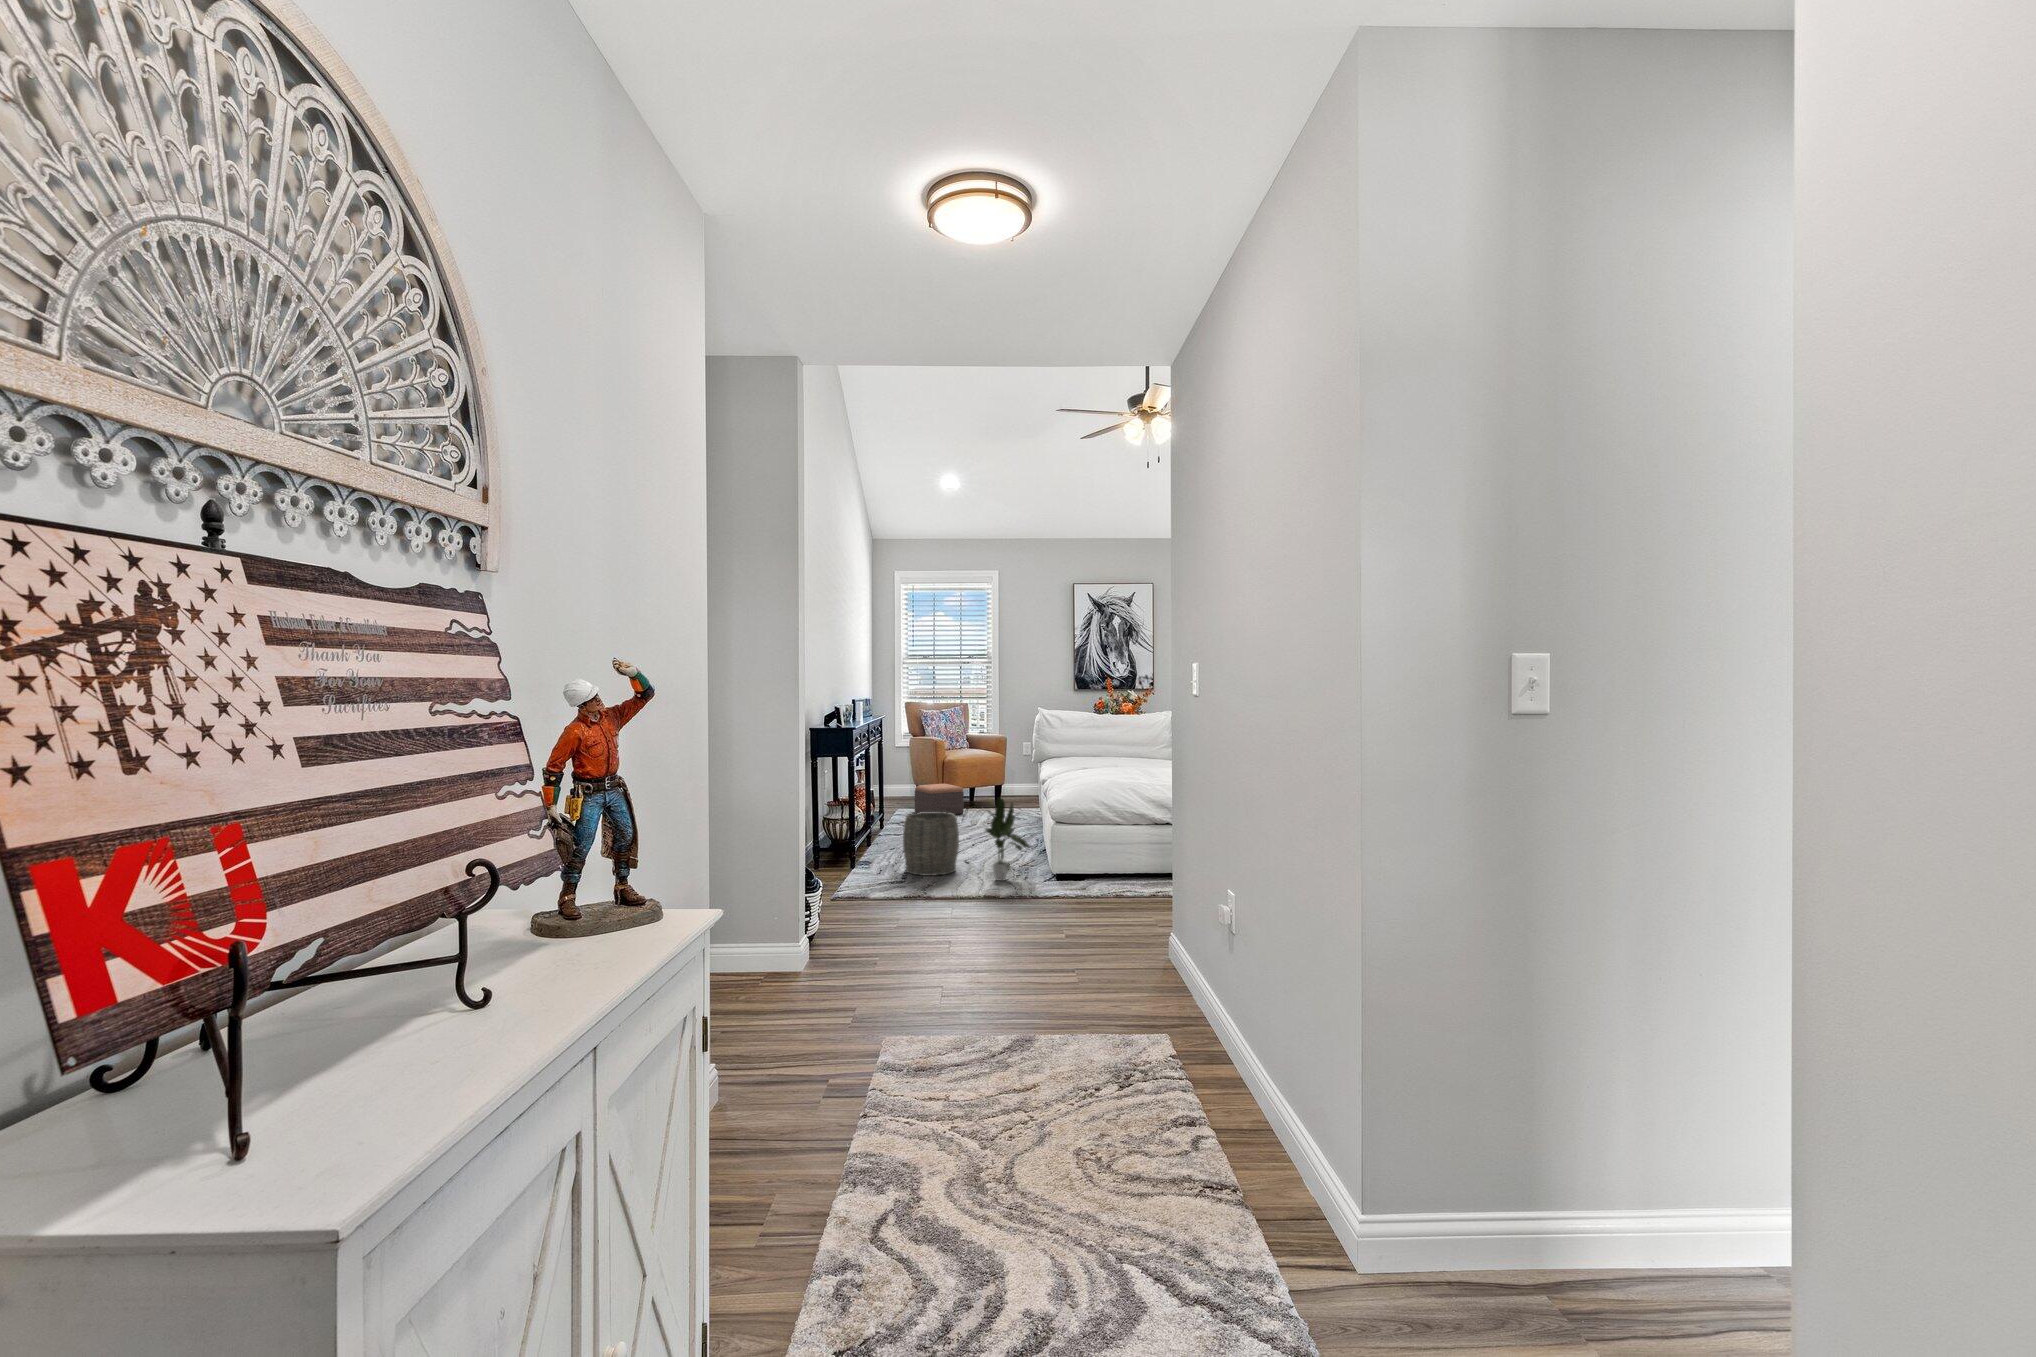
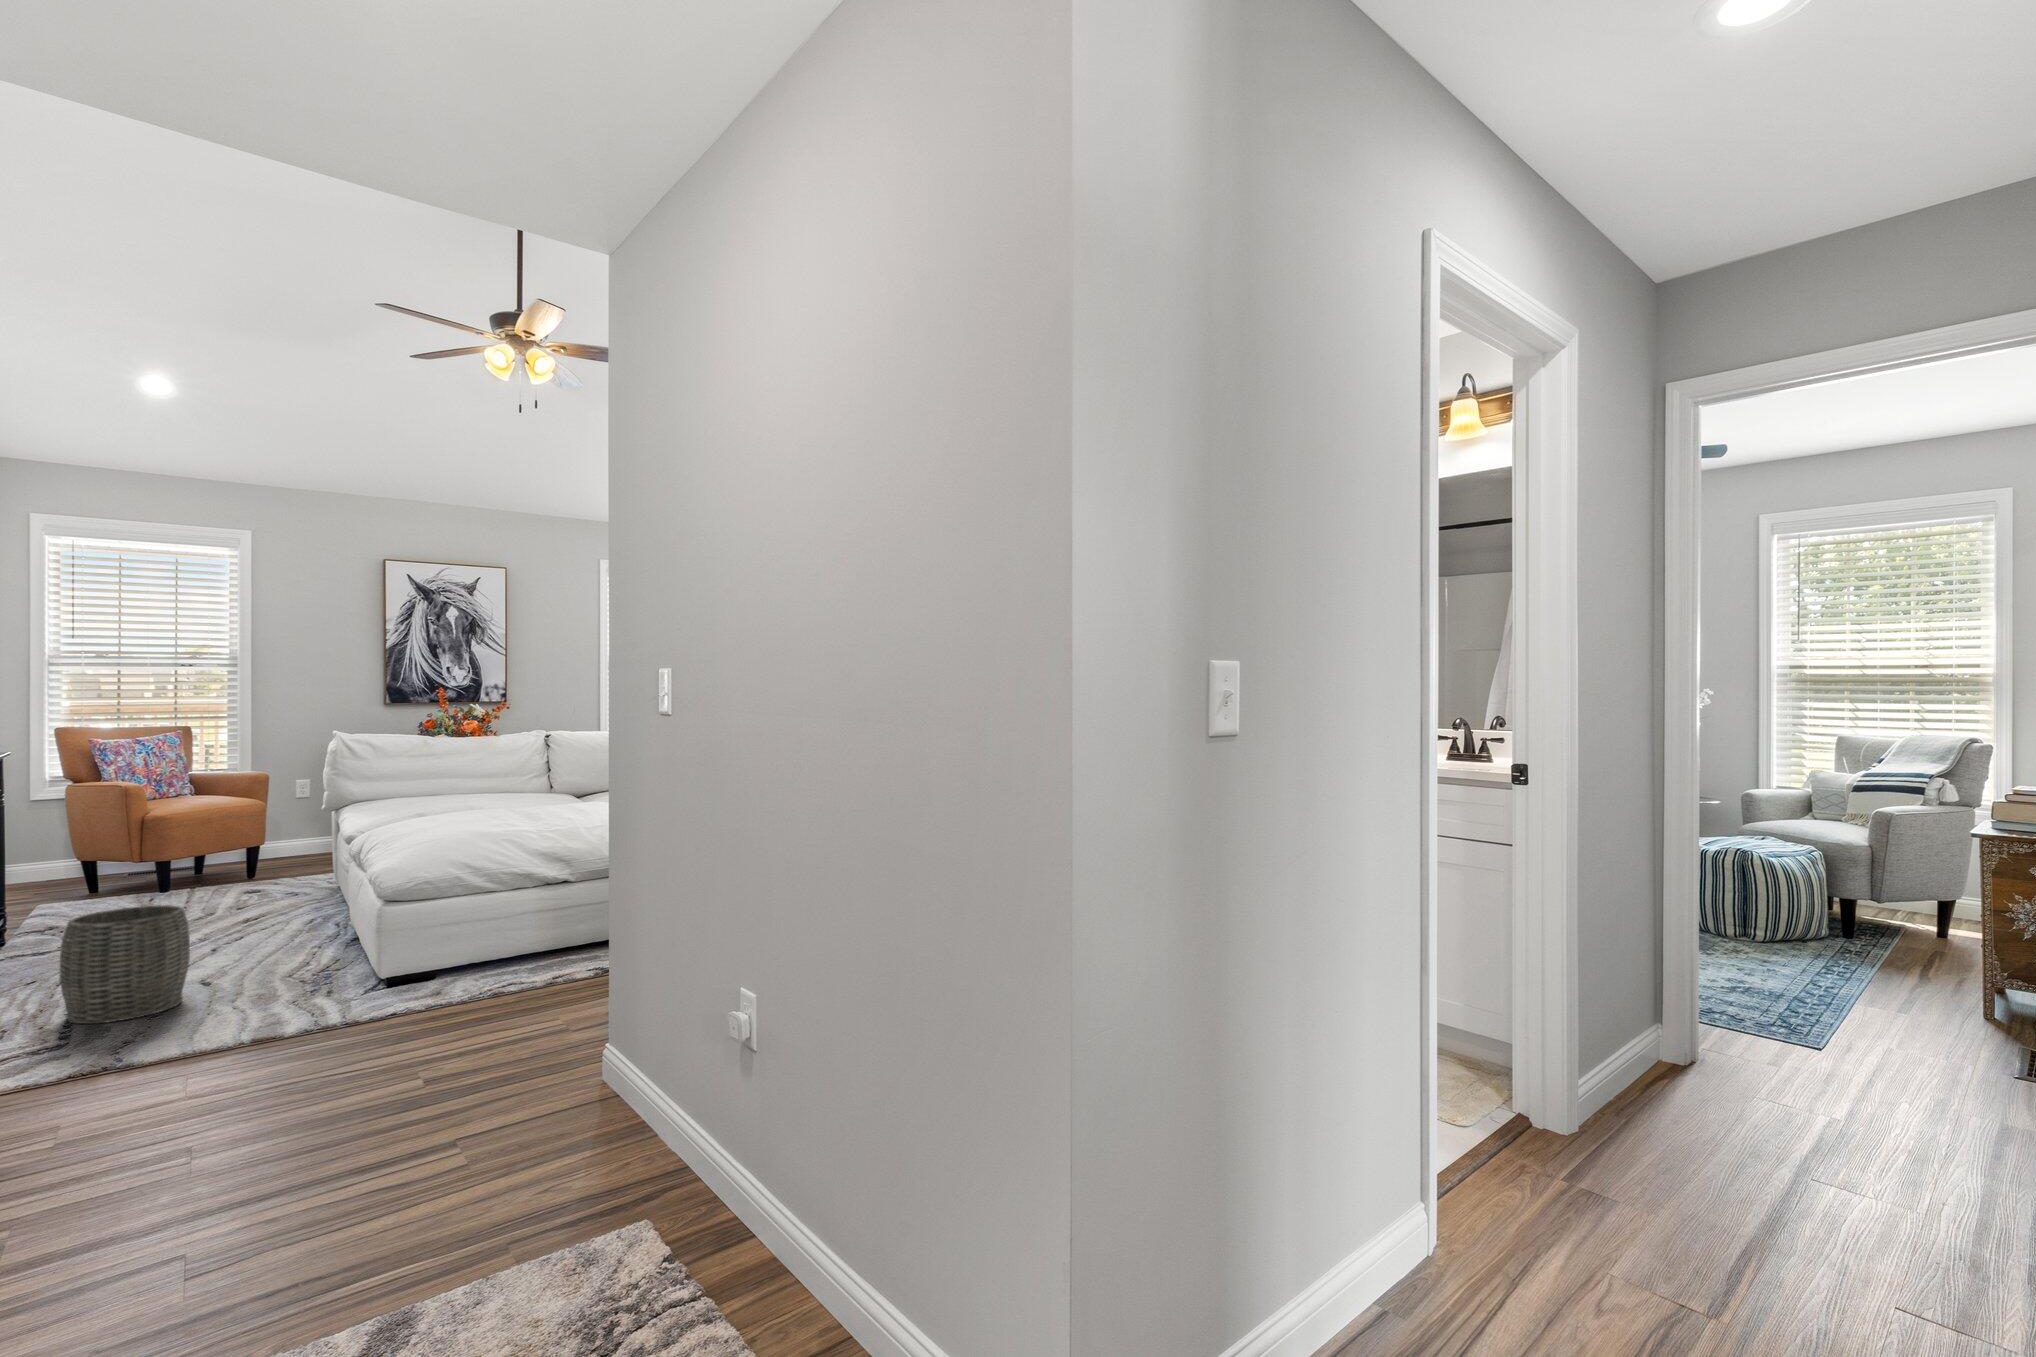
footstool: present [915,784,964,814] -> none [81,852,187,907]
potted plant: present [985,798,1030,881] -> none [240,870,344,1006]

